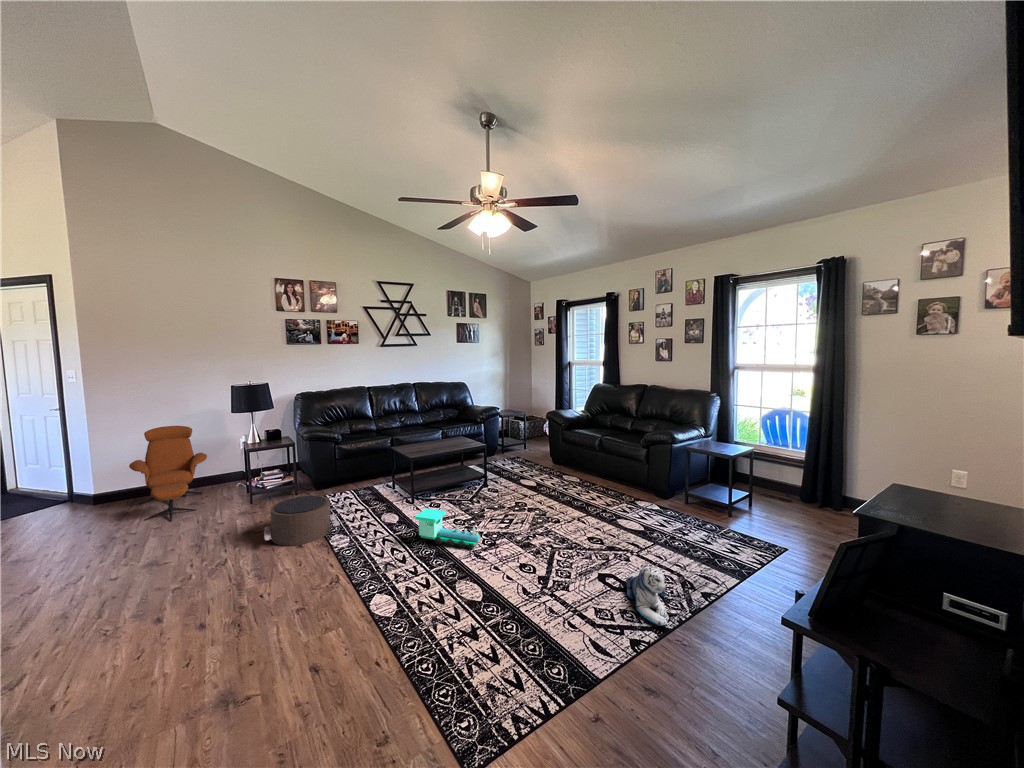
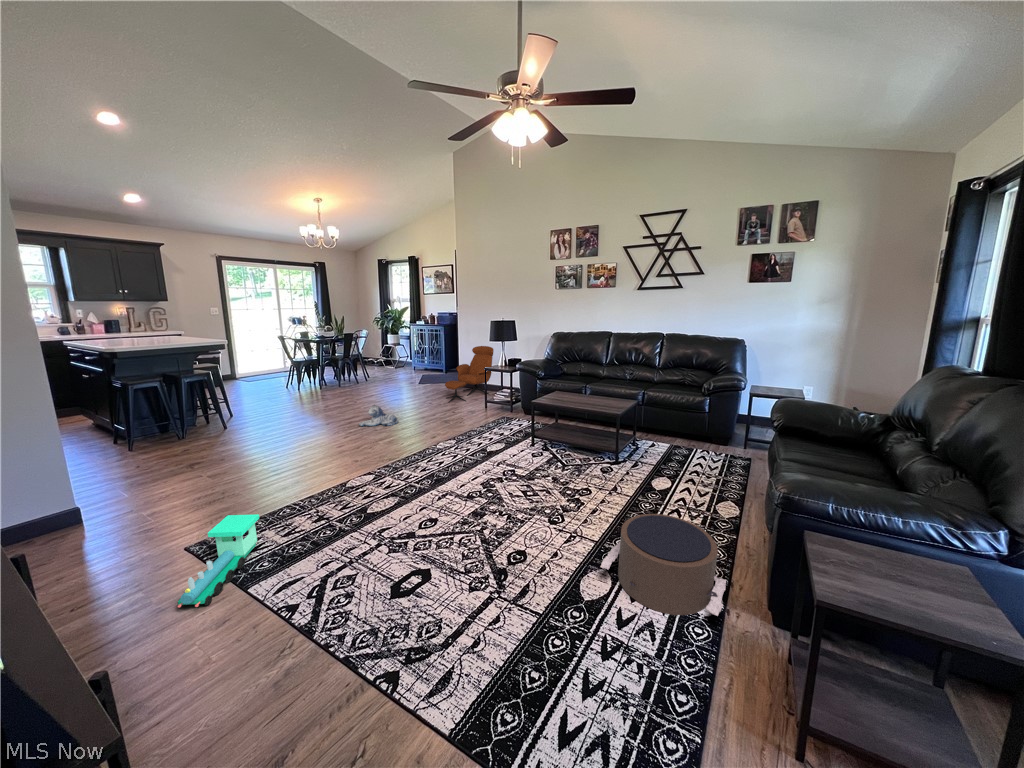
pouf: present [264,495,340,546] -> present [600,514,726,616]
toy train: present [415,508,482,549] -> present [178,514,259,608]
plush toy: present [626,566,667,626] -> present [359,405,399,426]

